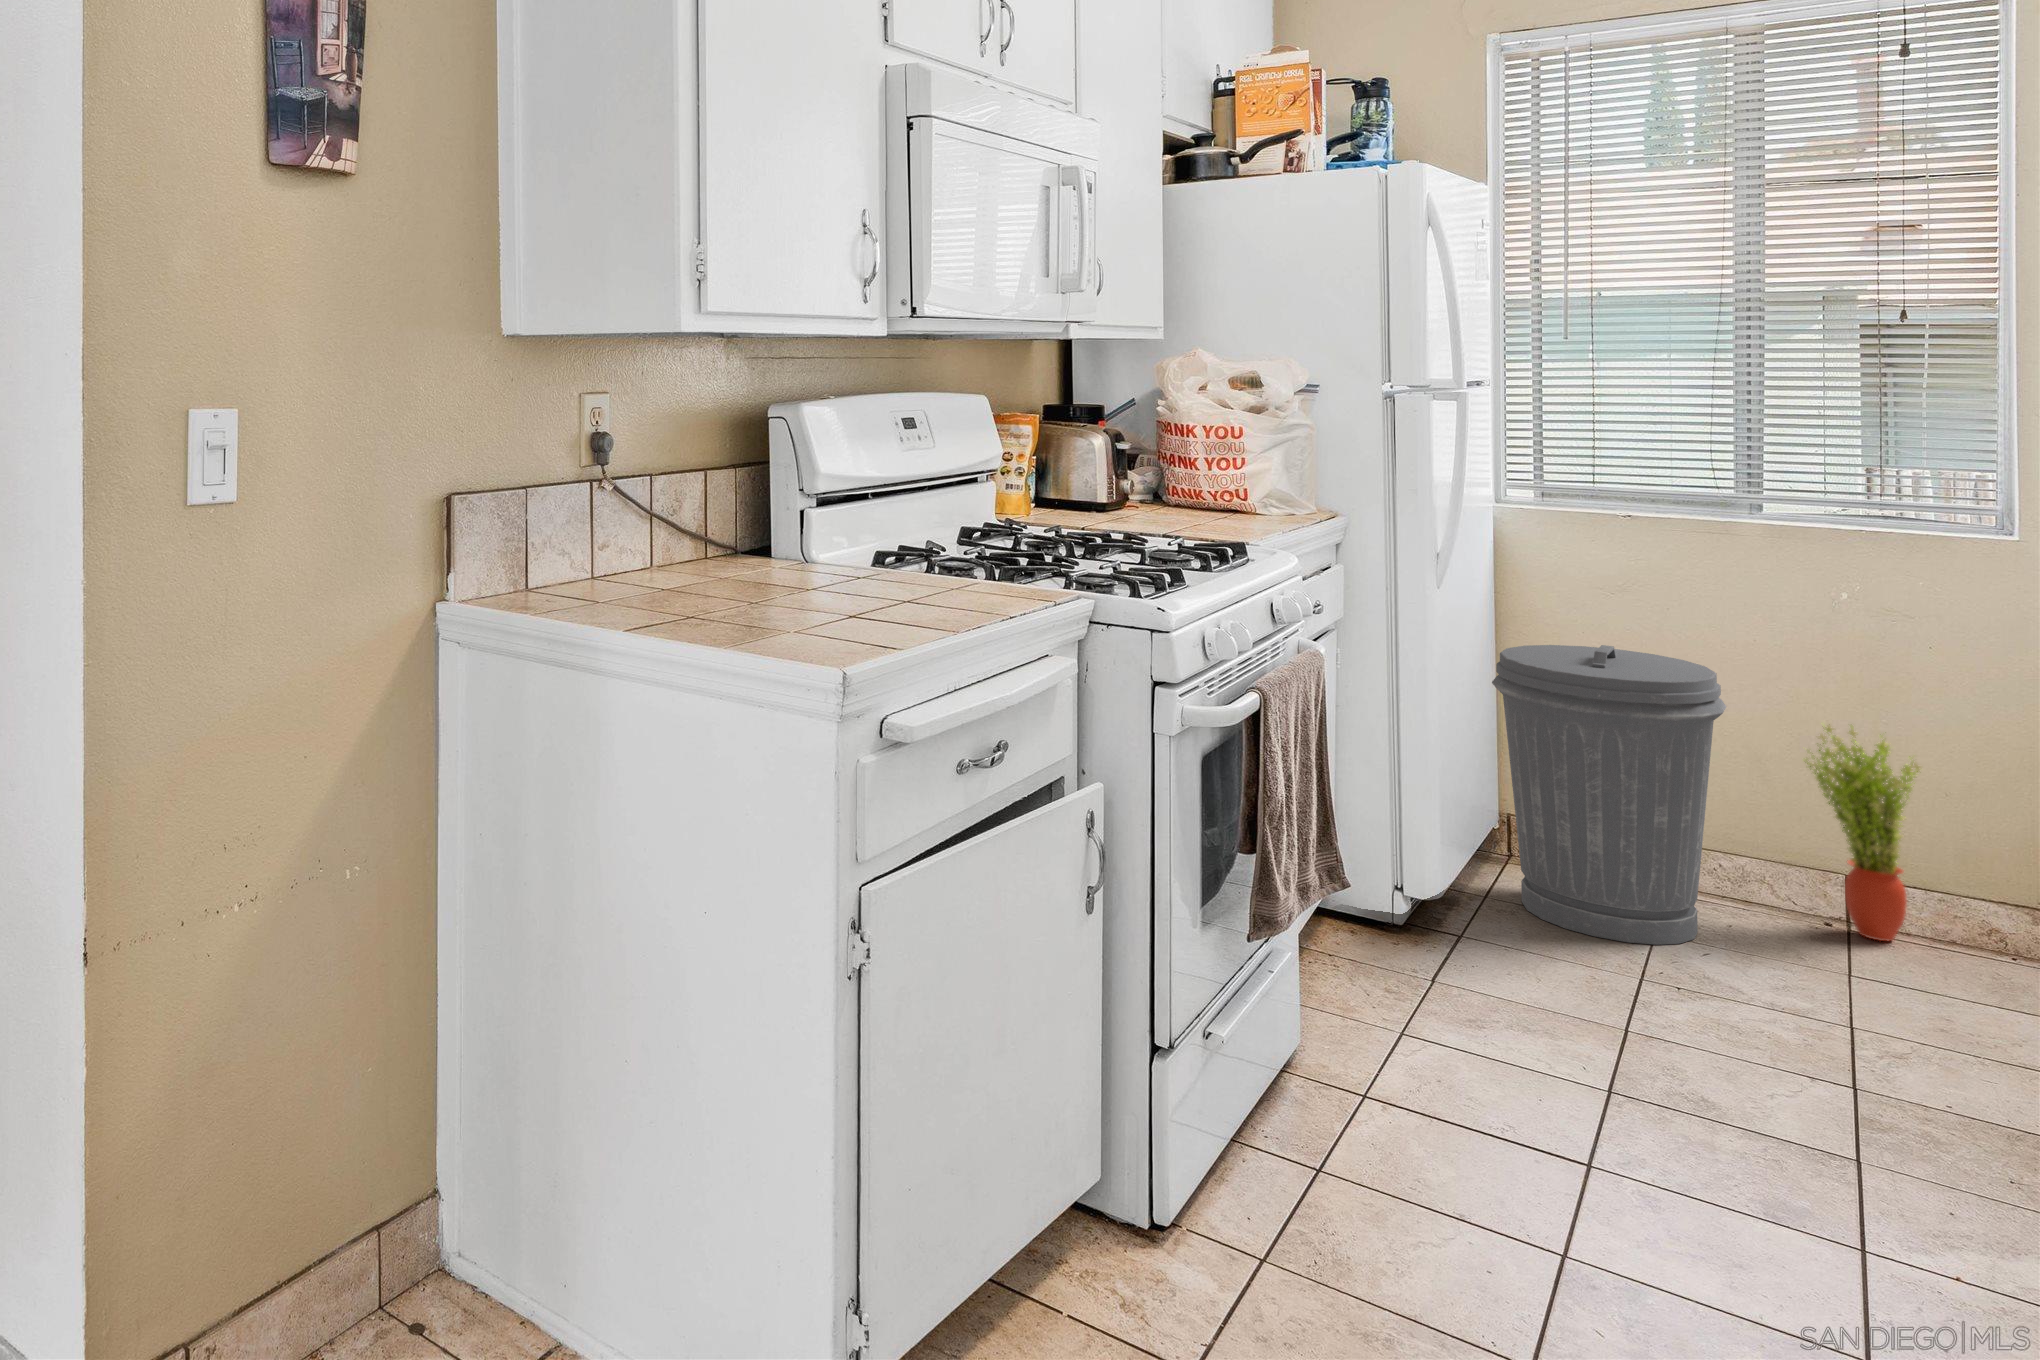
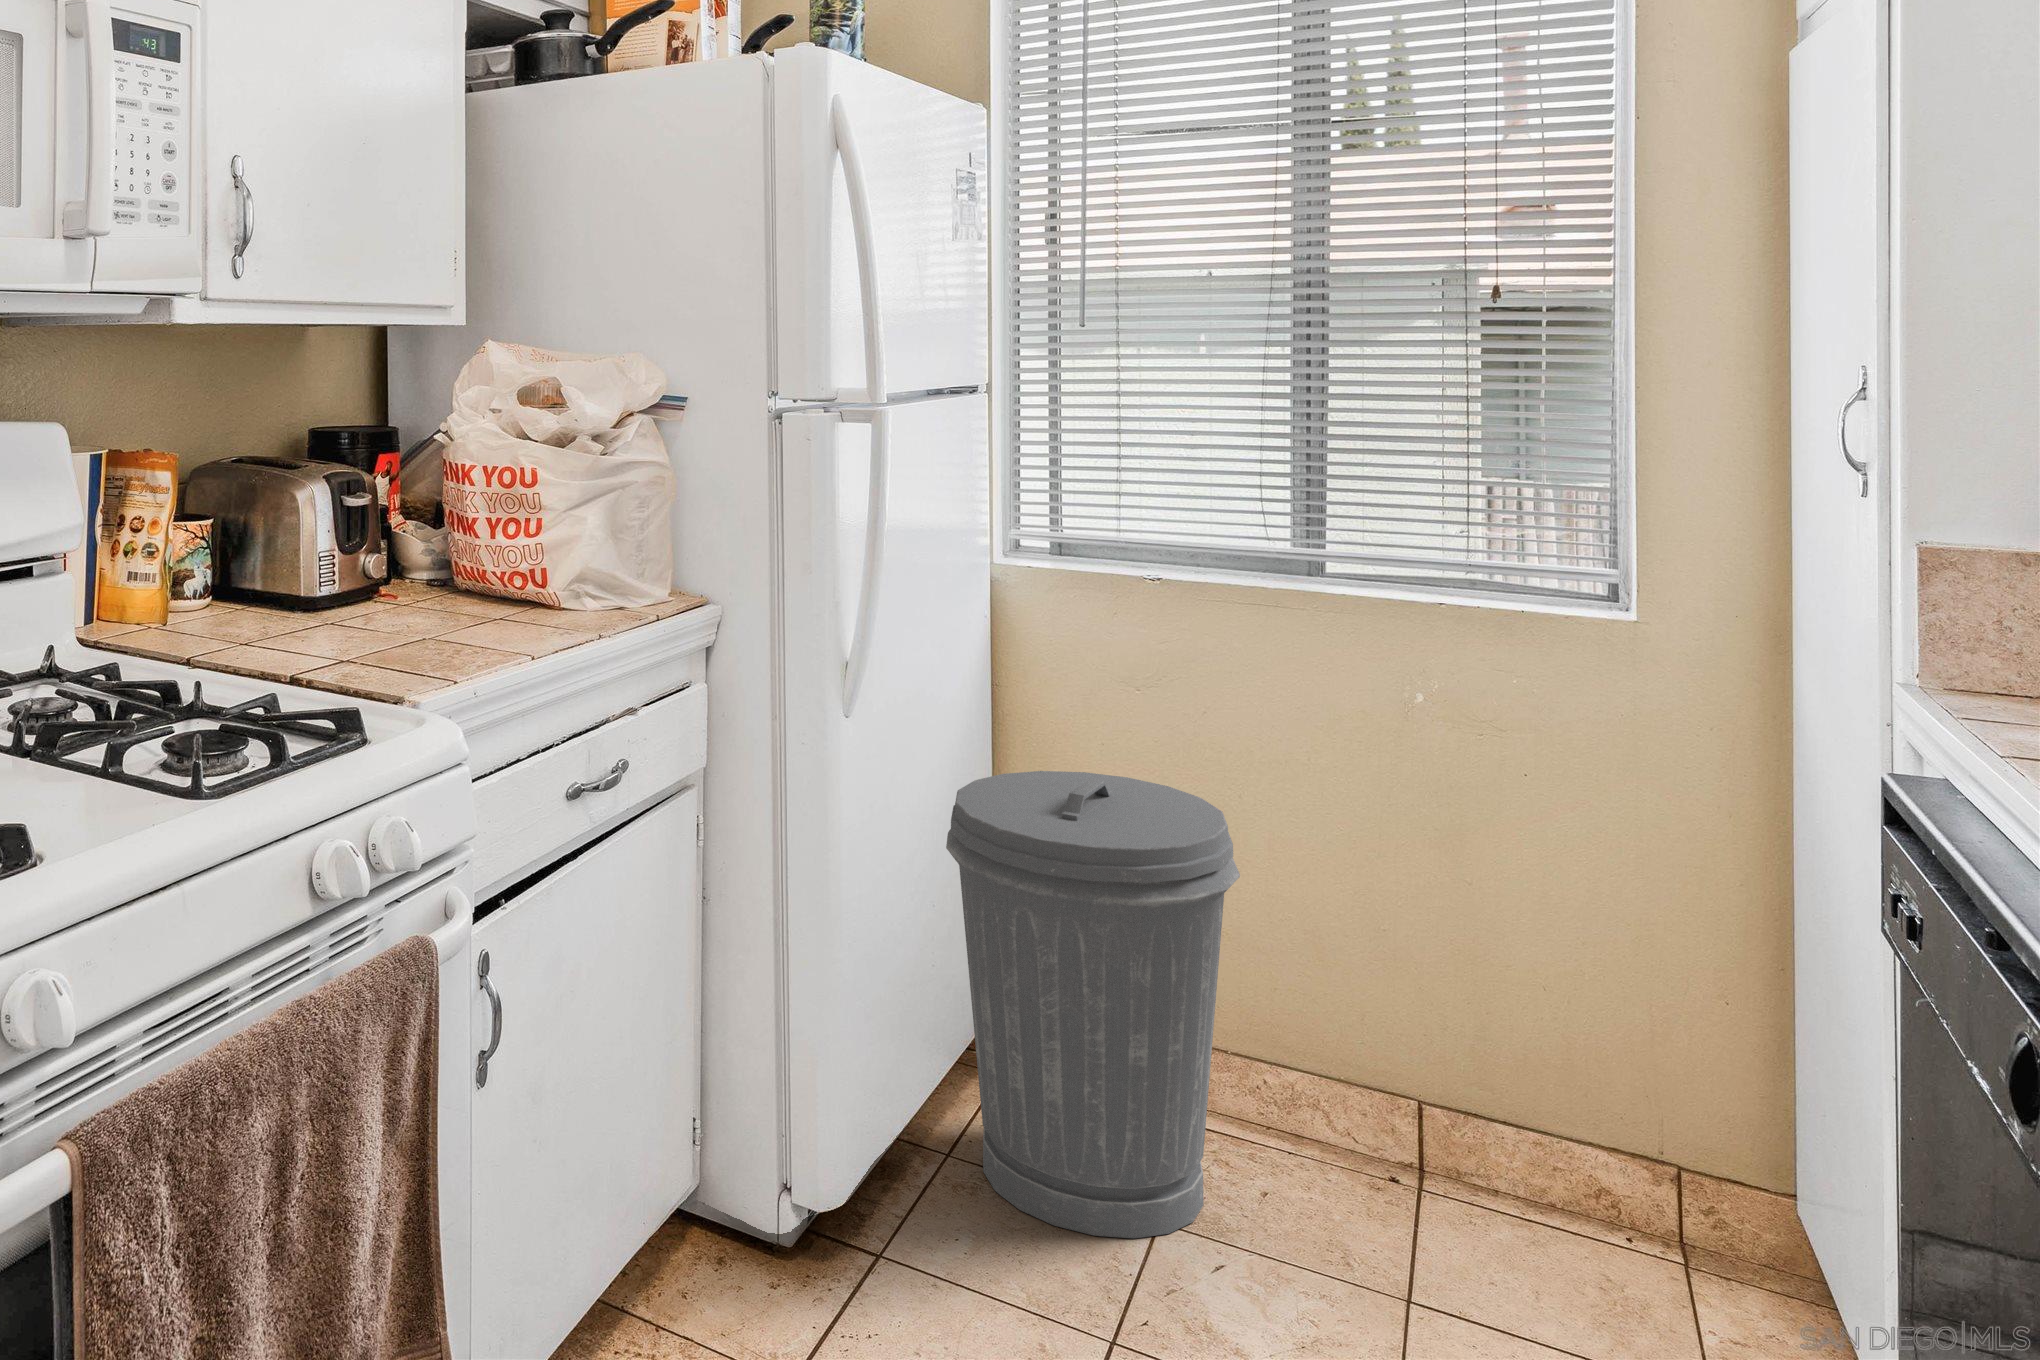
potted plant: present [1807,726,1920,941] -> none [1352,886,1502,1210]

